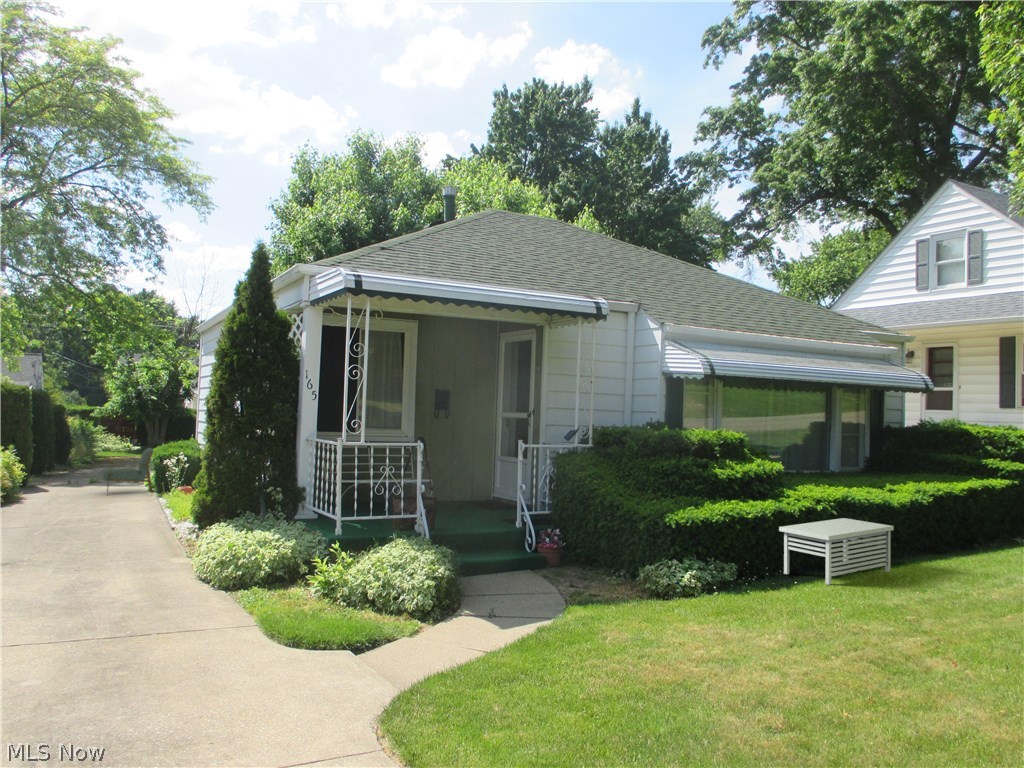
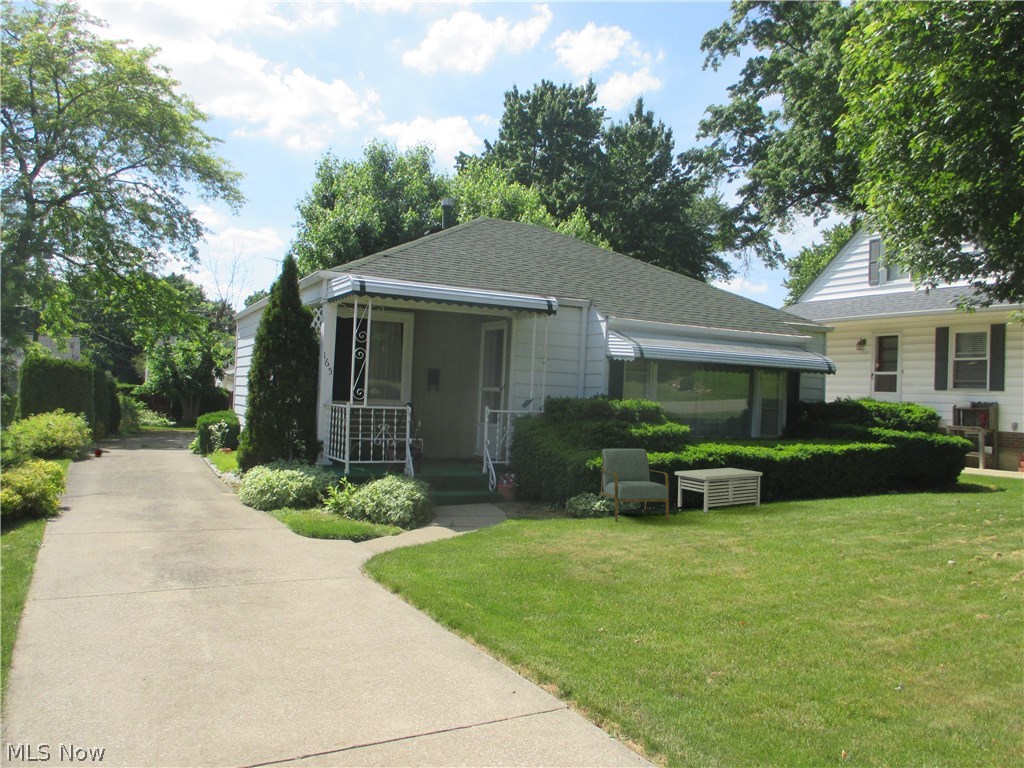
chair: present [103,448,153,493] -> present [600,449,669,521]
potted tree: none [13,455,41,501] -> present [86,421,105,457]

